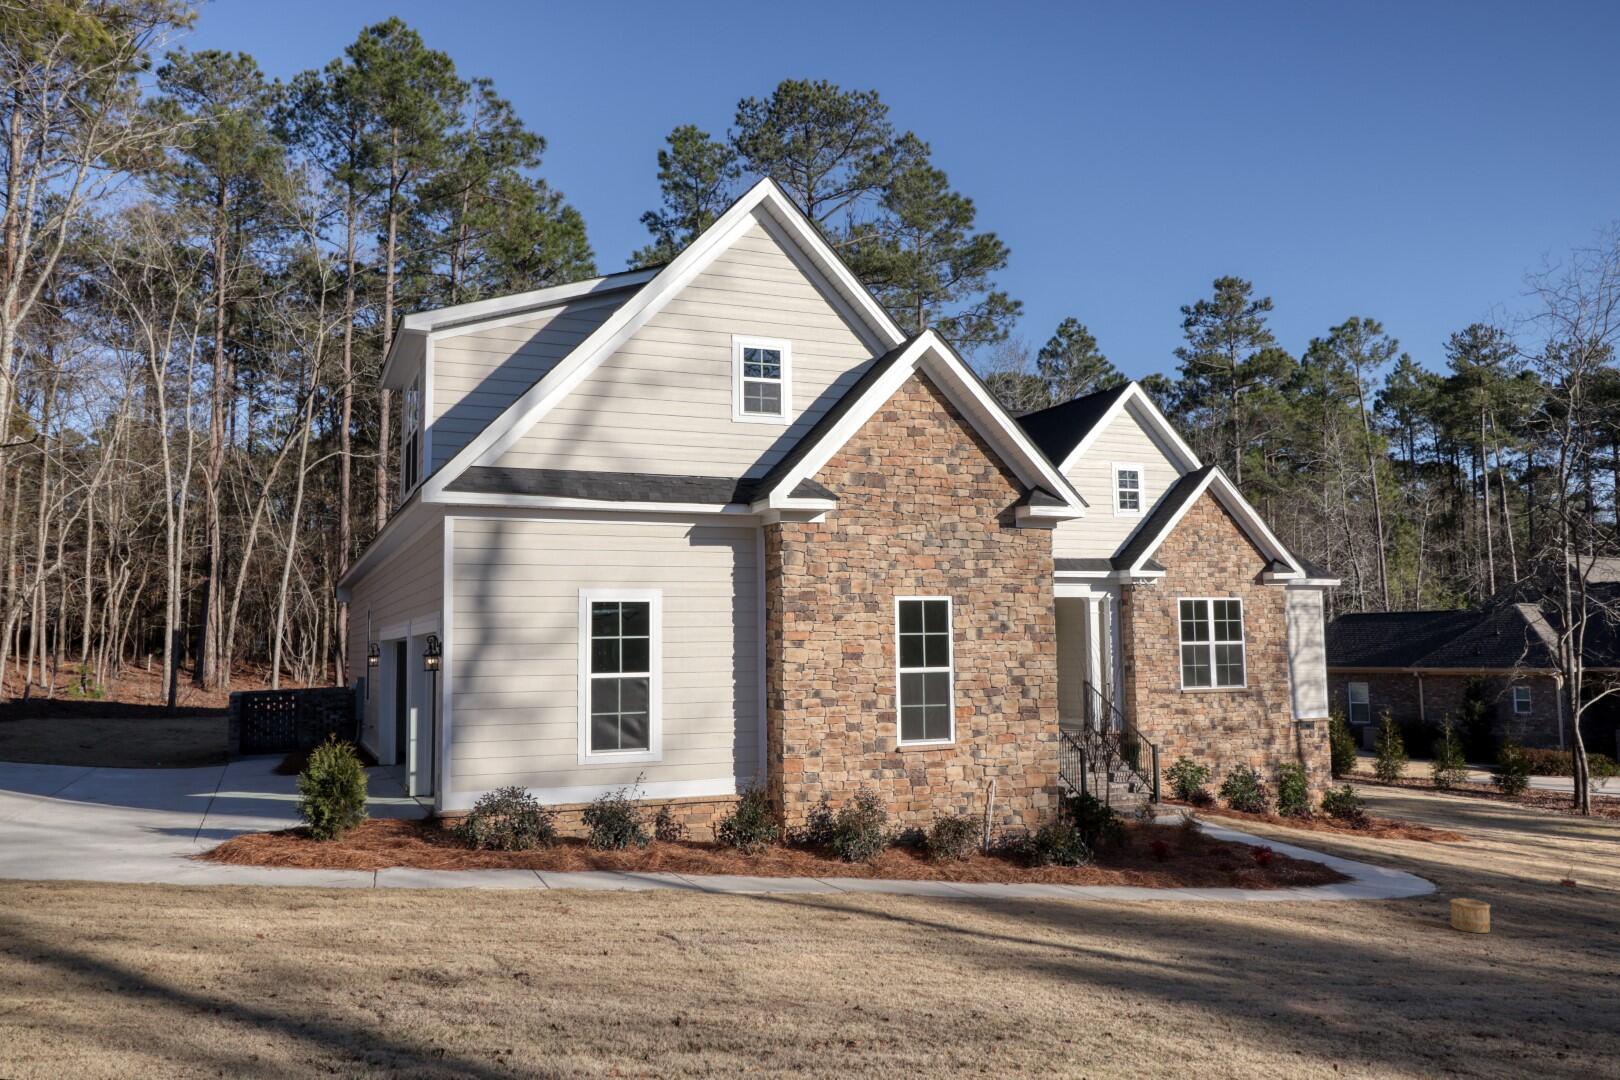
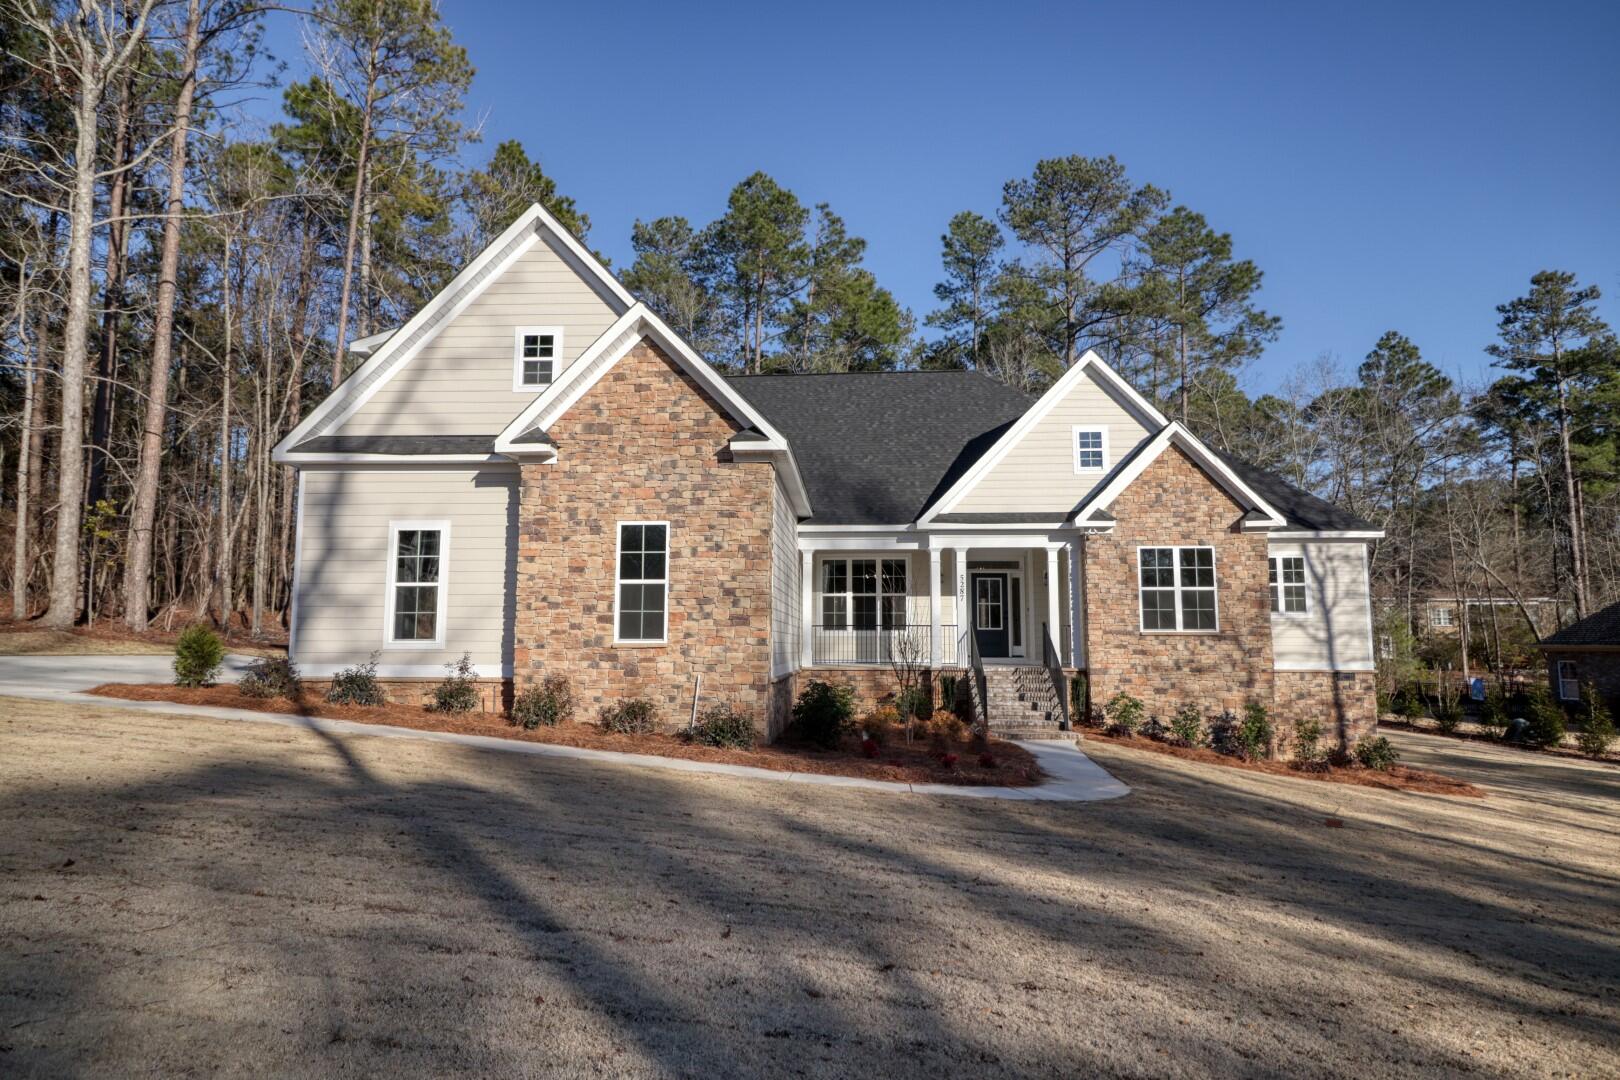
wooden bucket: present [1450,898,1491,933] -> none [936,784,972,815]

